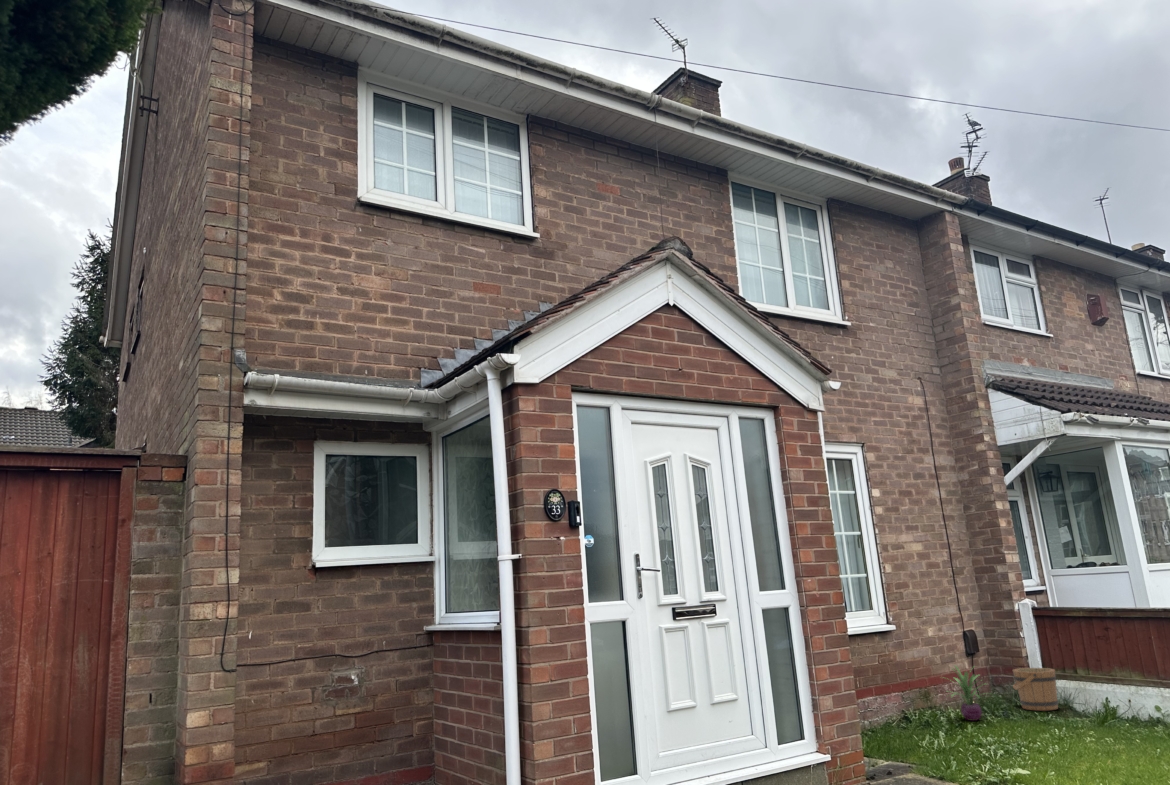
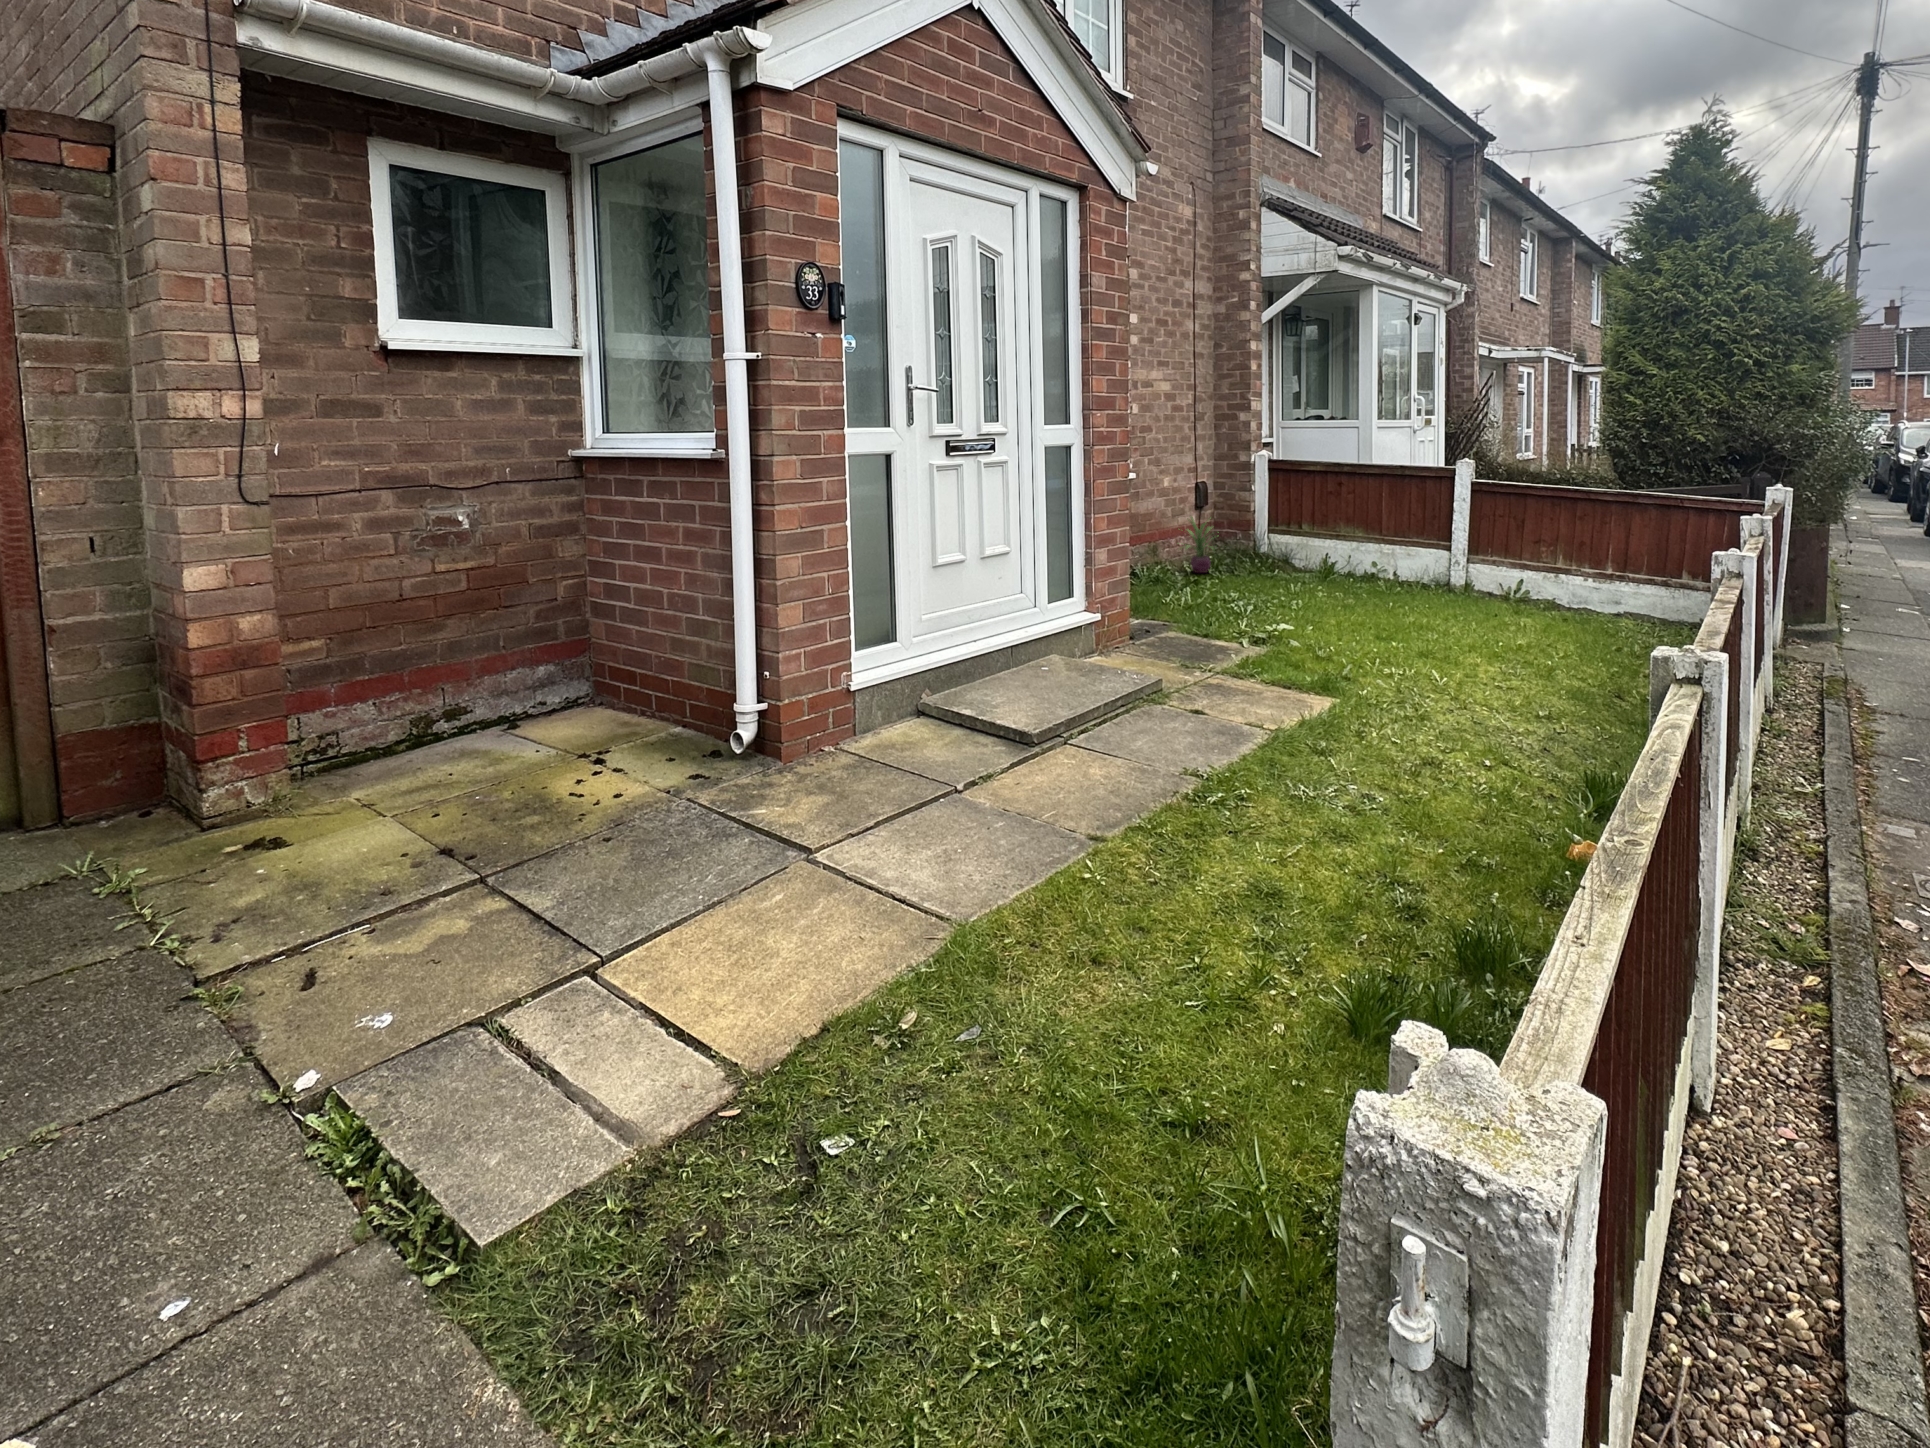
bucket: present [1013,668,1058,711] -> none [1237,520,1281,563]

